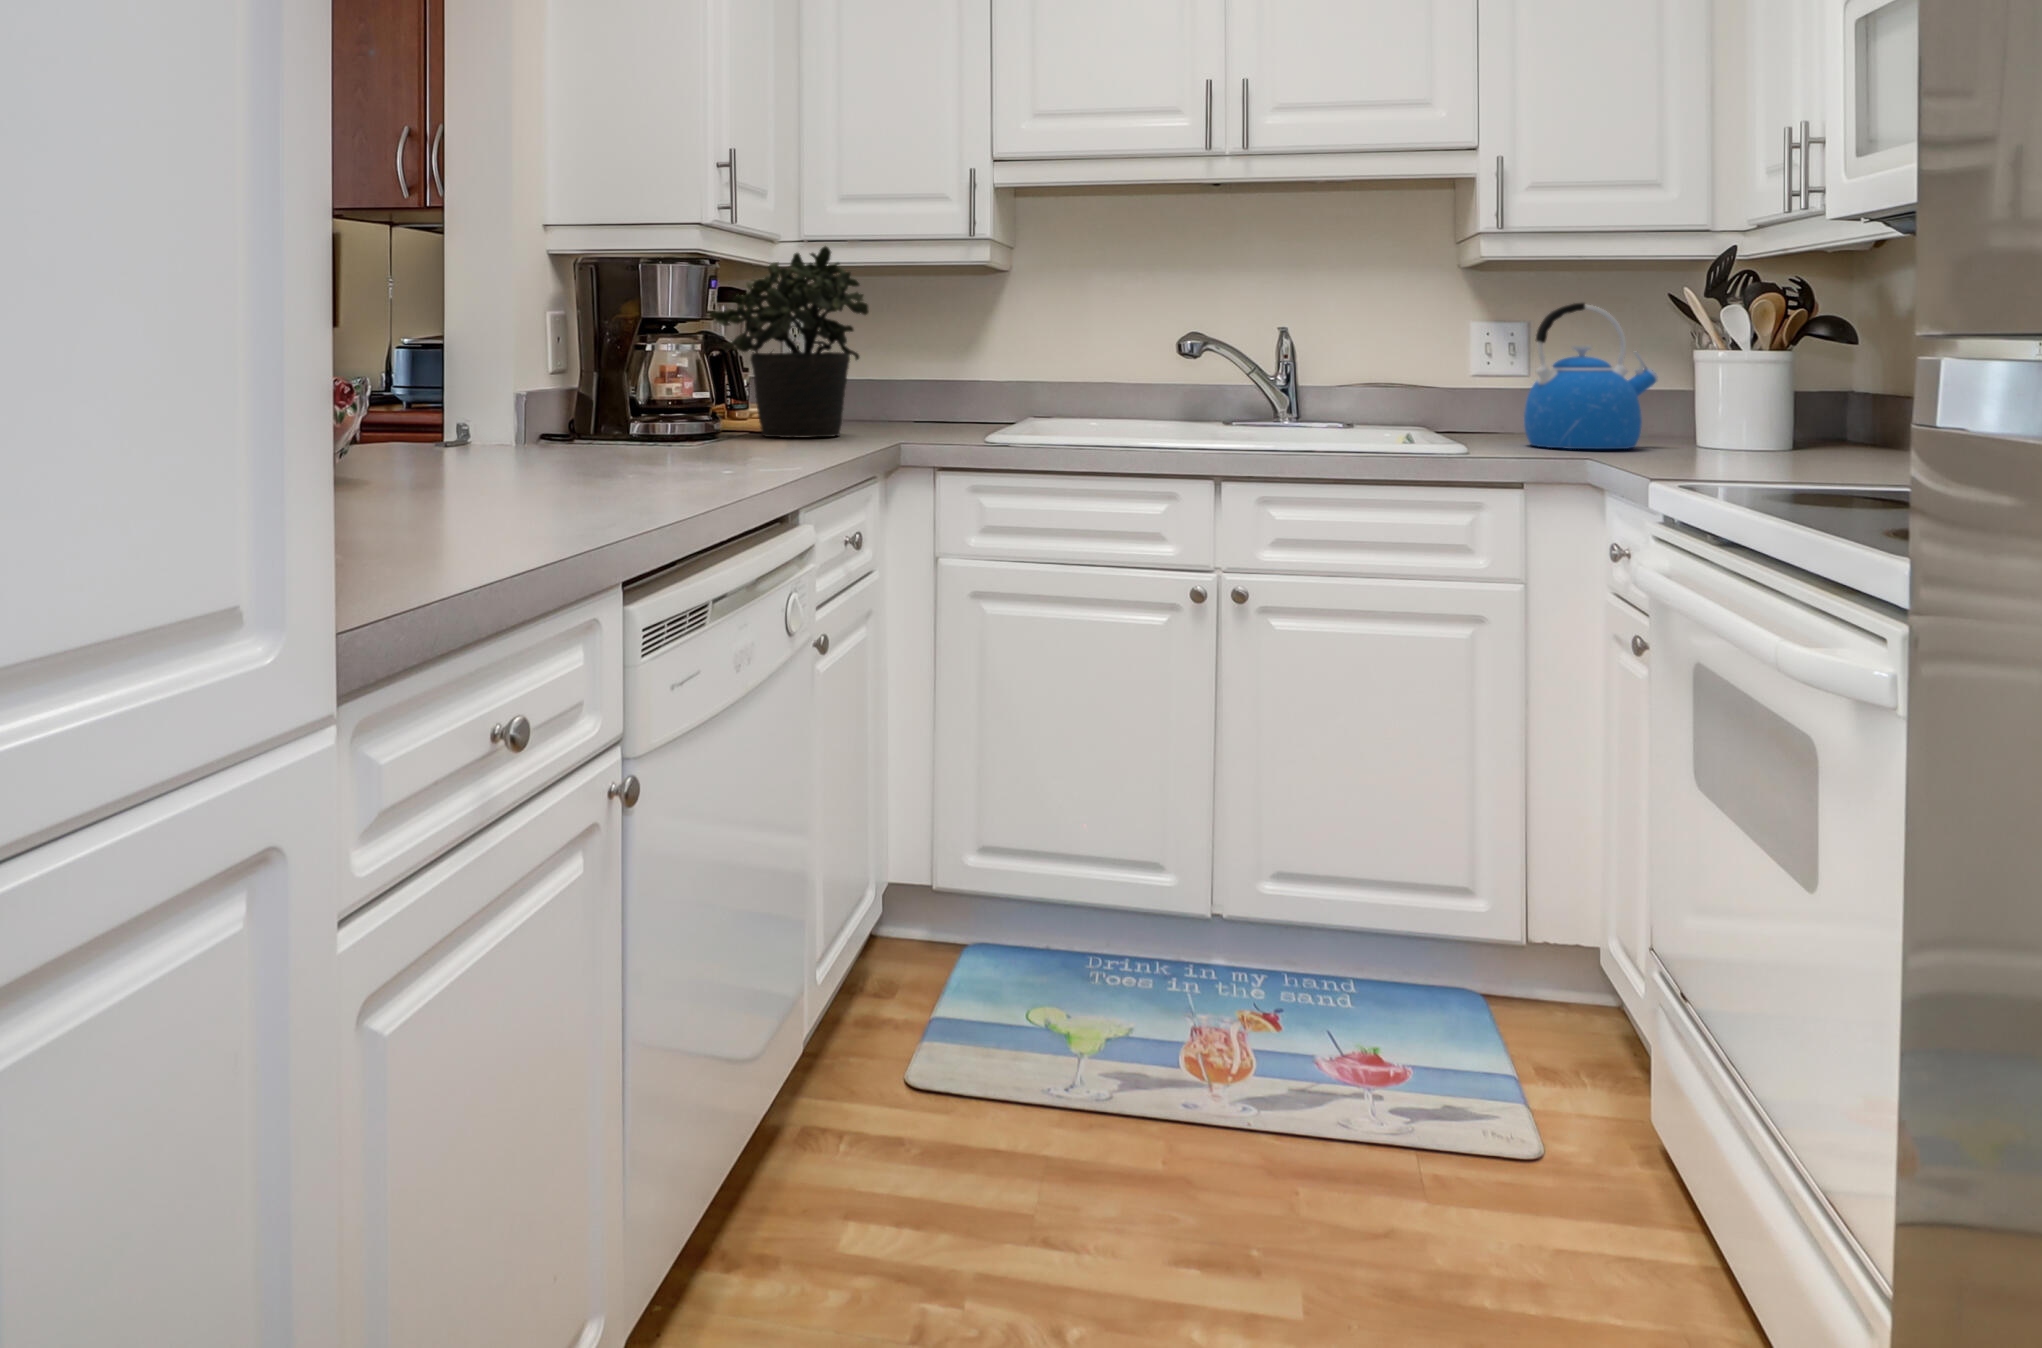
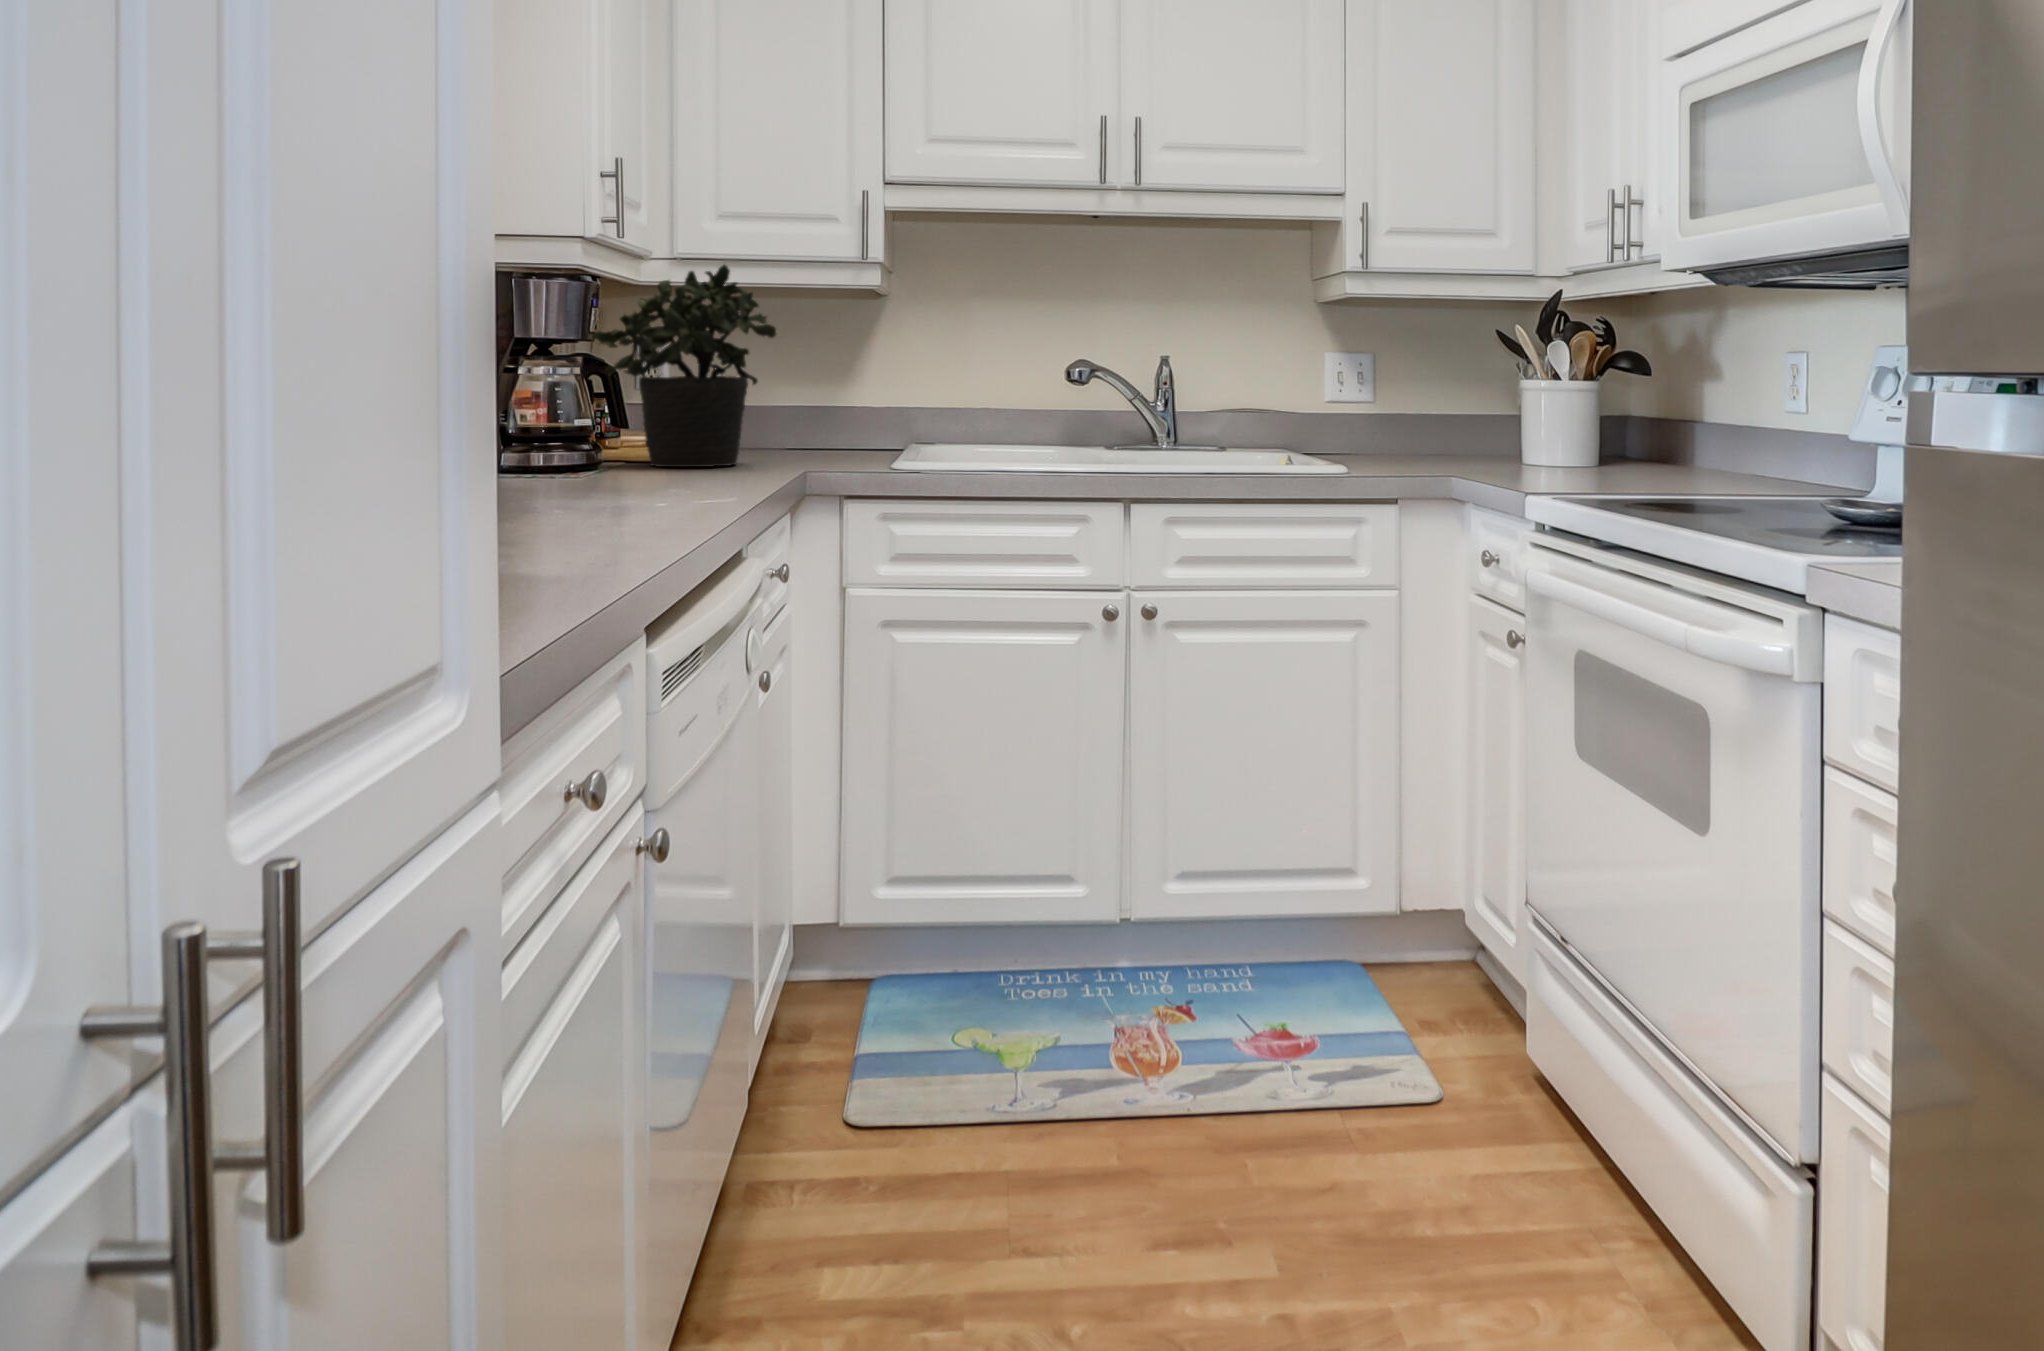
kettle: present [1524,303,1658,449] -> none [1389,334,1496,466]

